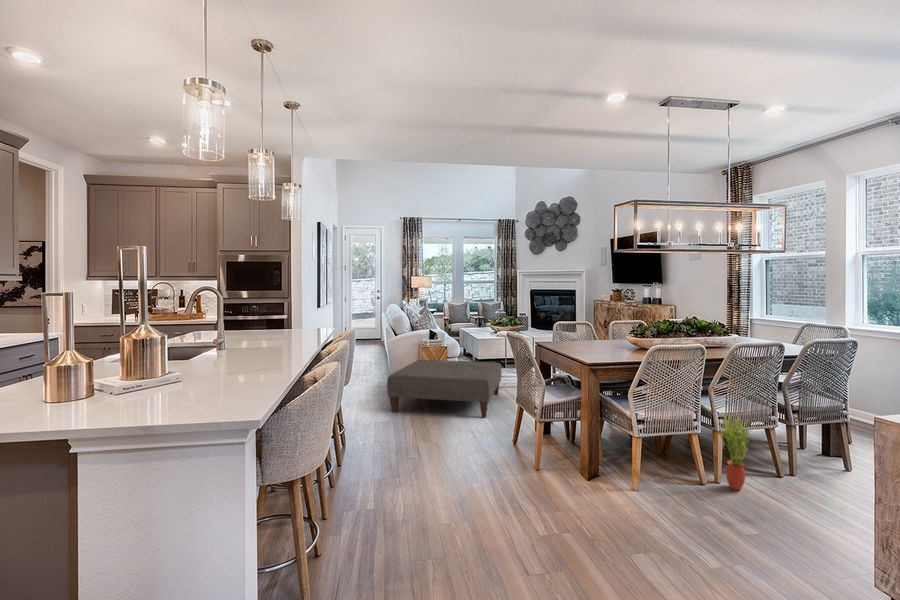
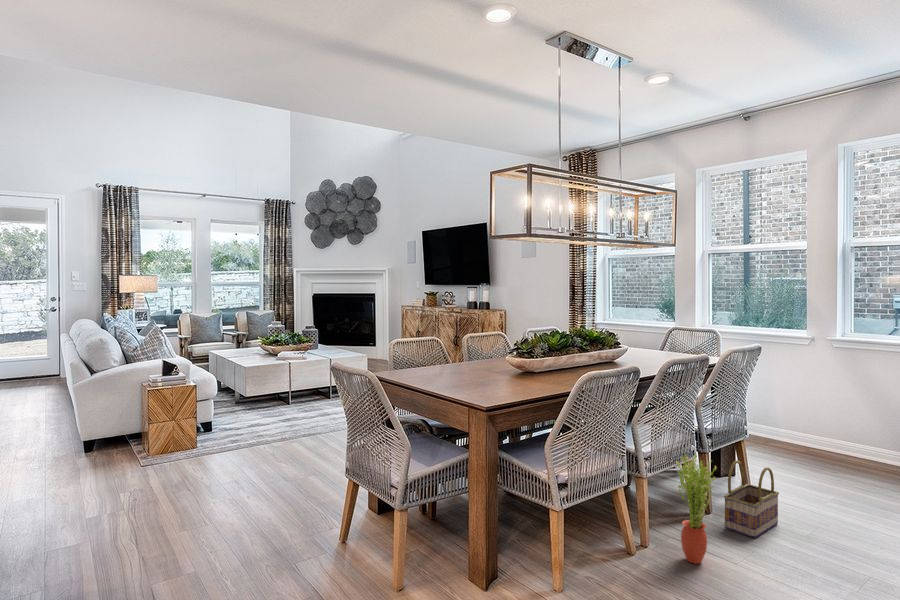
ottoman: present [387,360,501,418] -> none [76,403,296,521]
basket: none [784,430,841,487] -> present [724,461,779,538]

